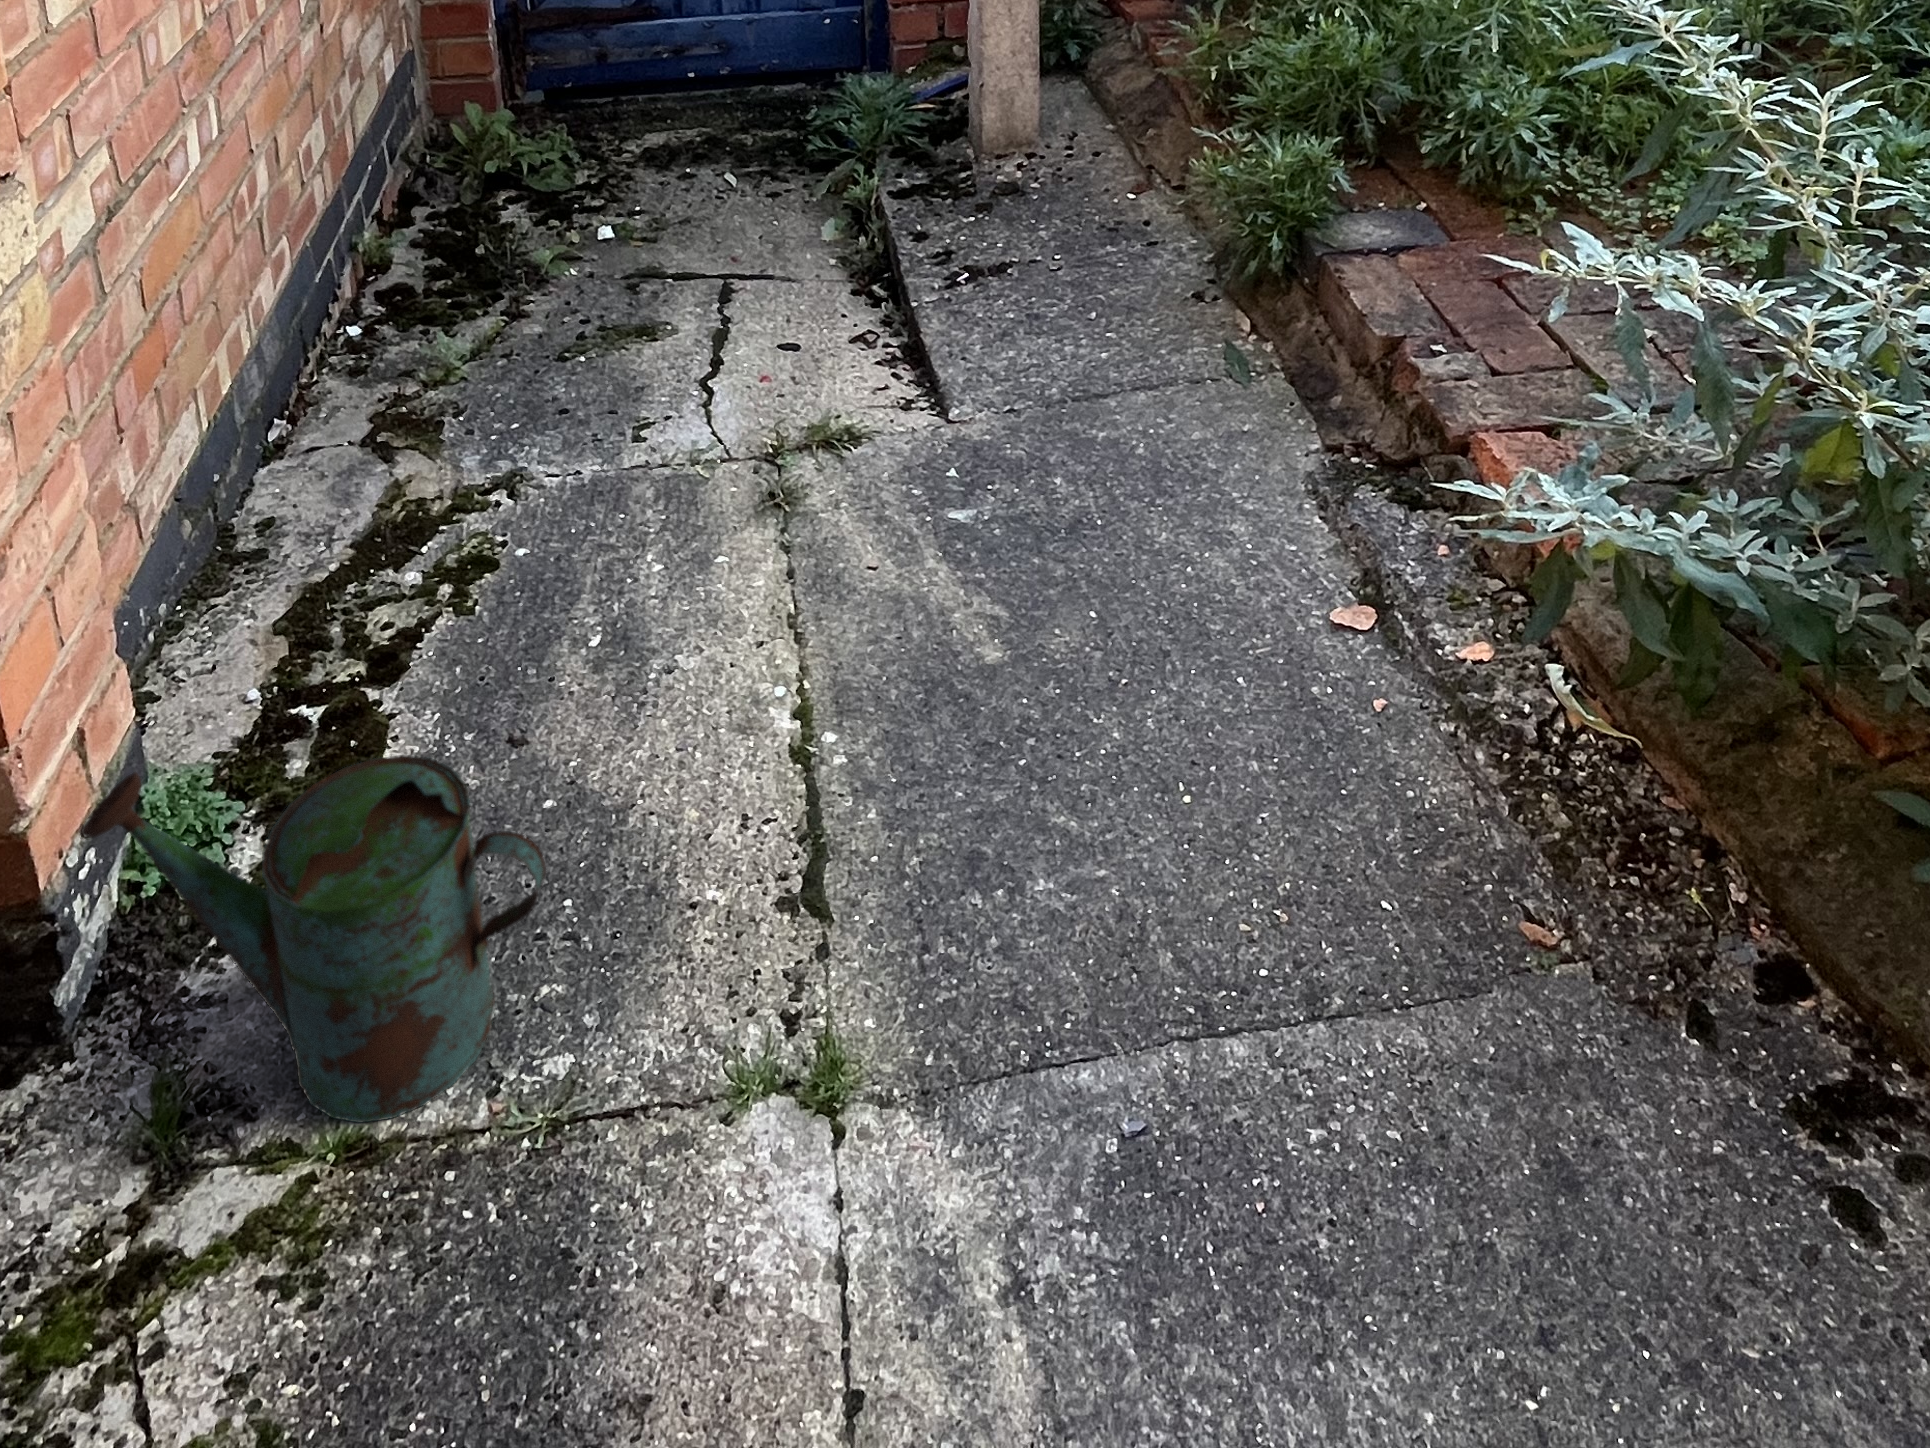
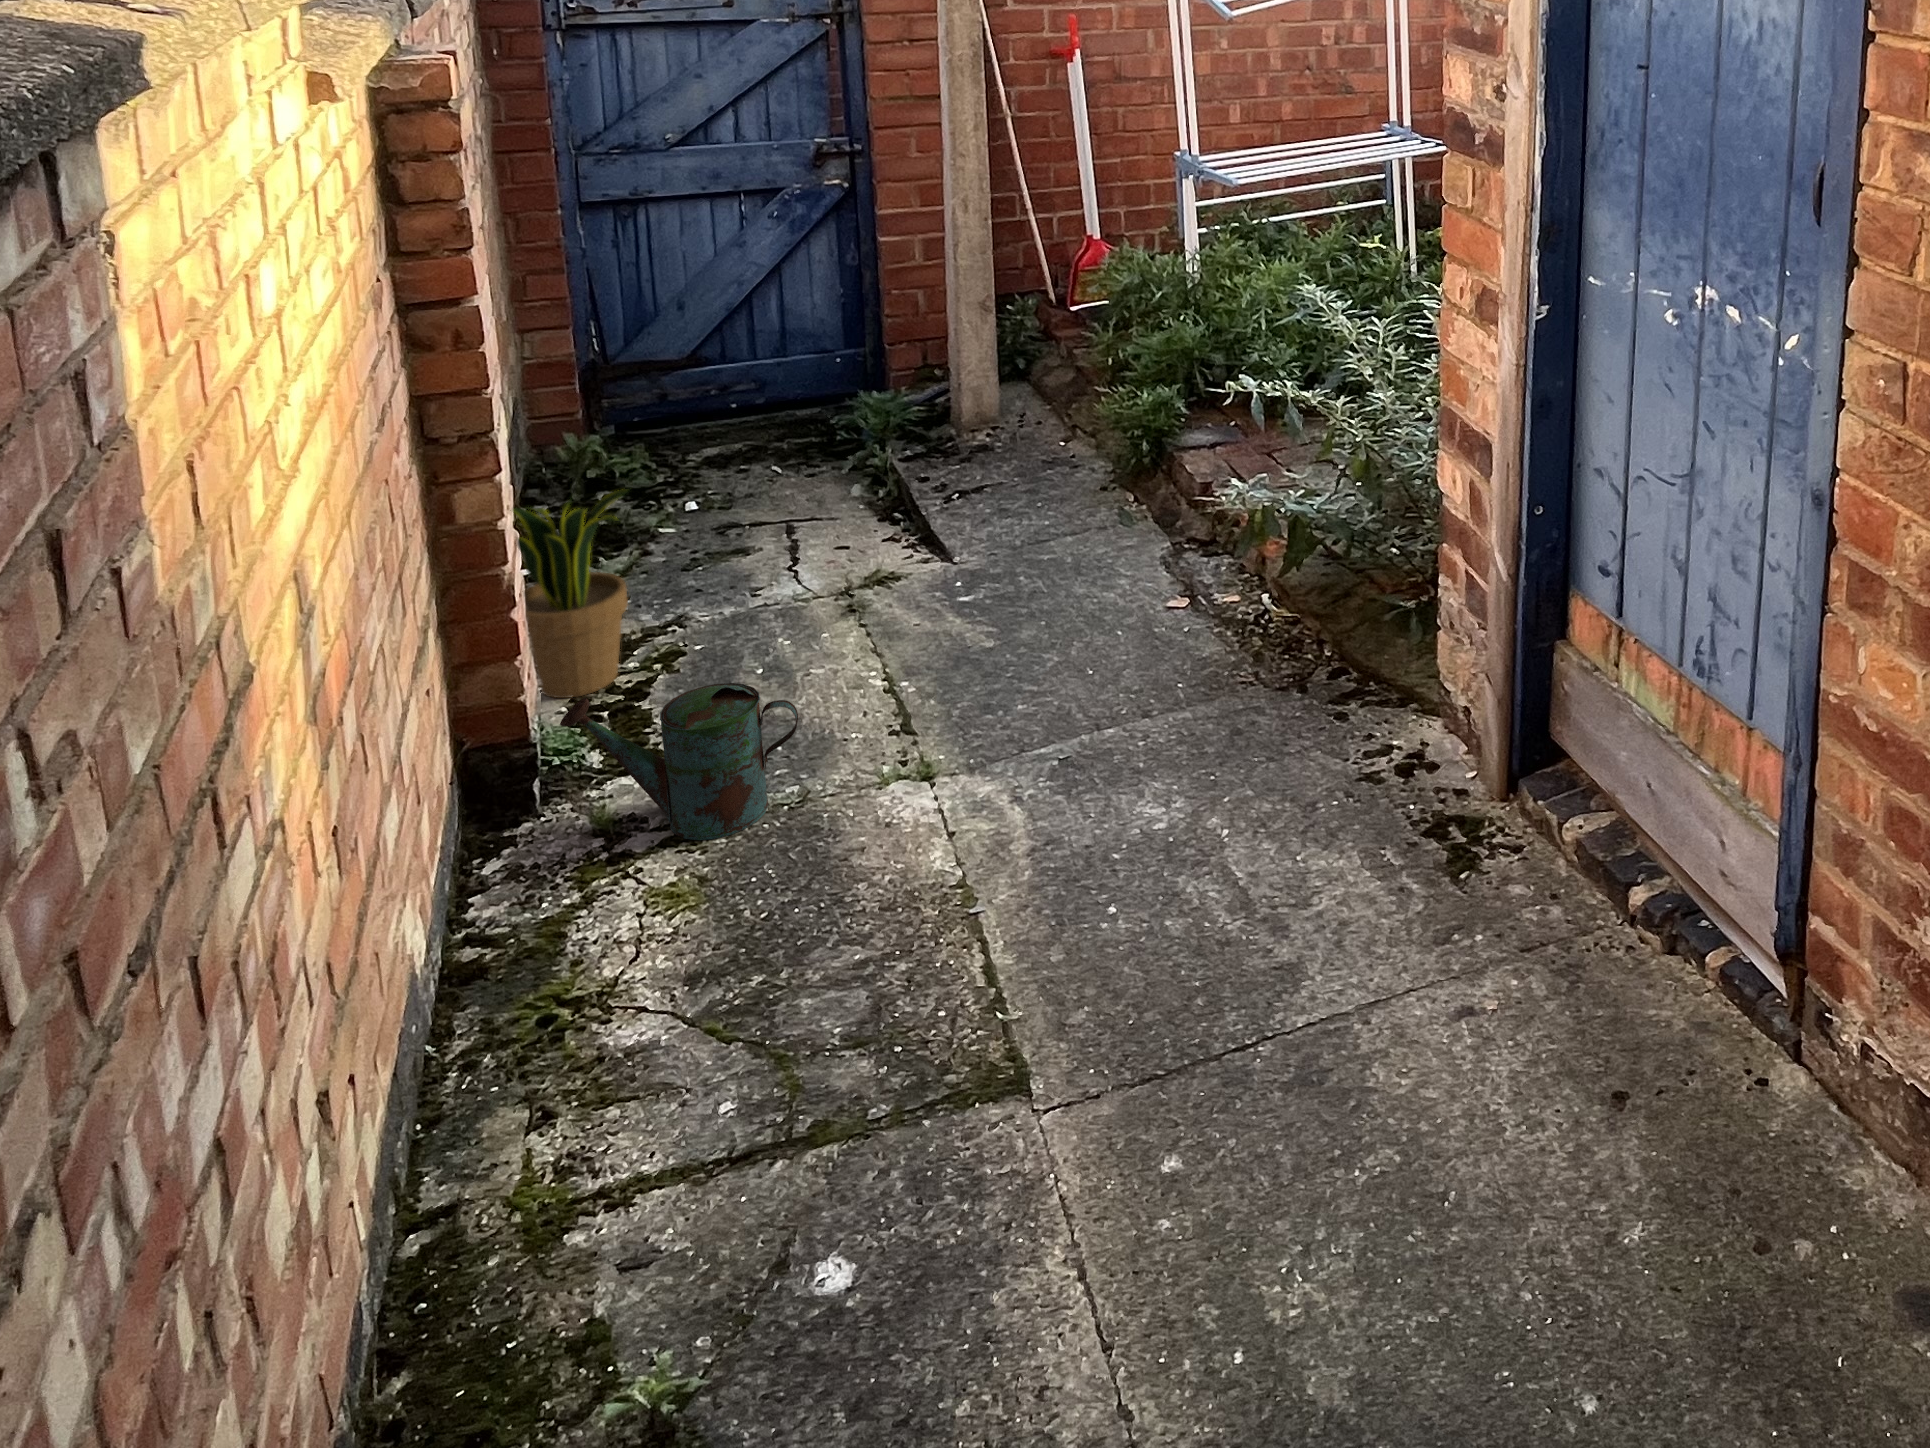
potted plant: none [192,265,391,613] -> present [512,489,628,698]

